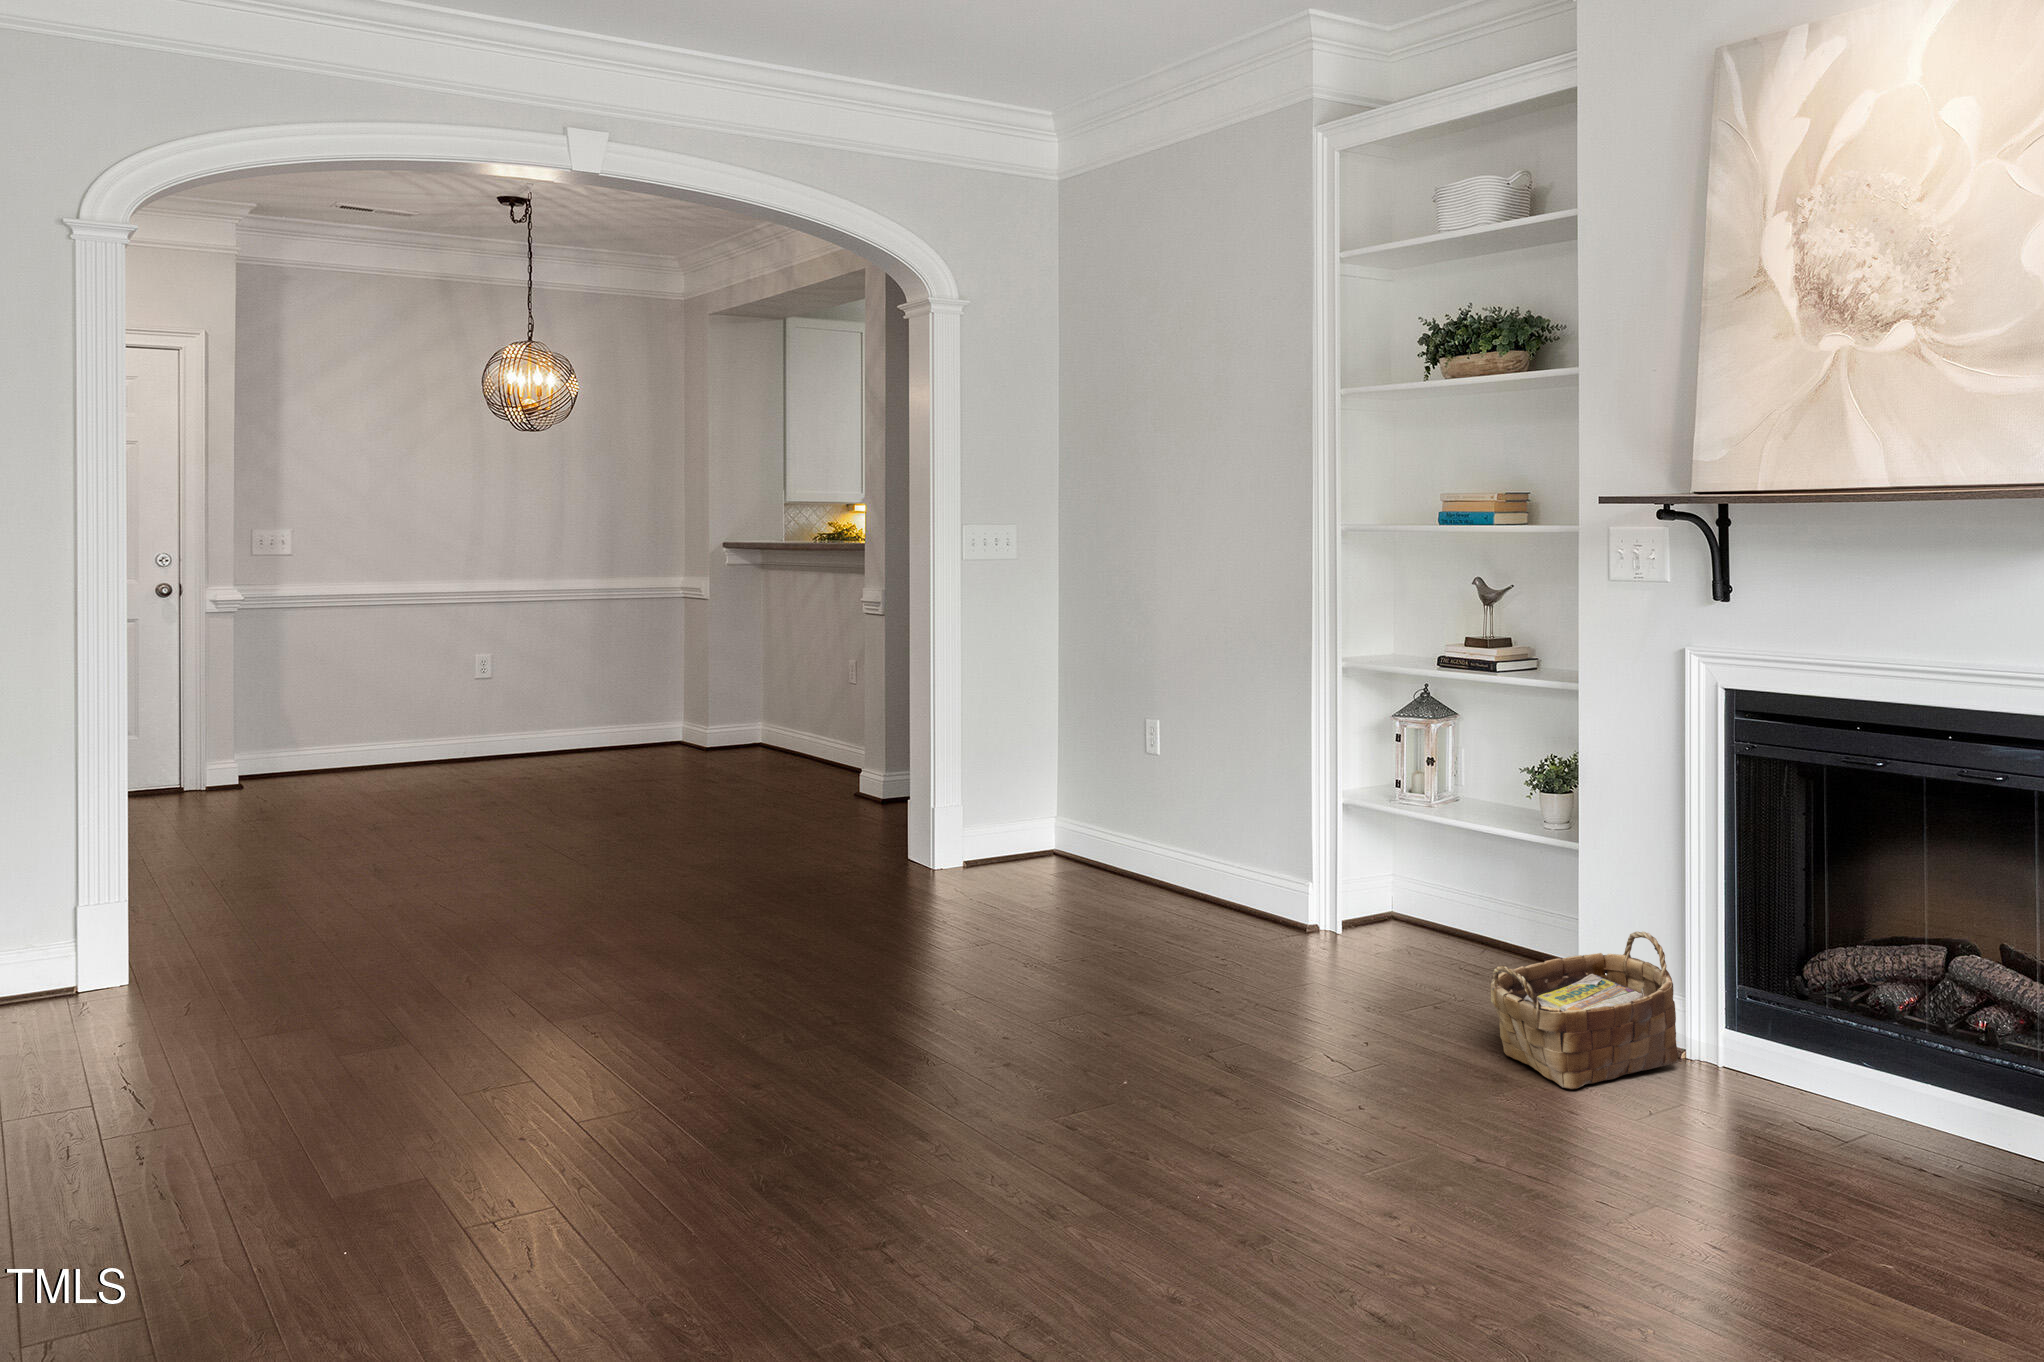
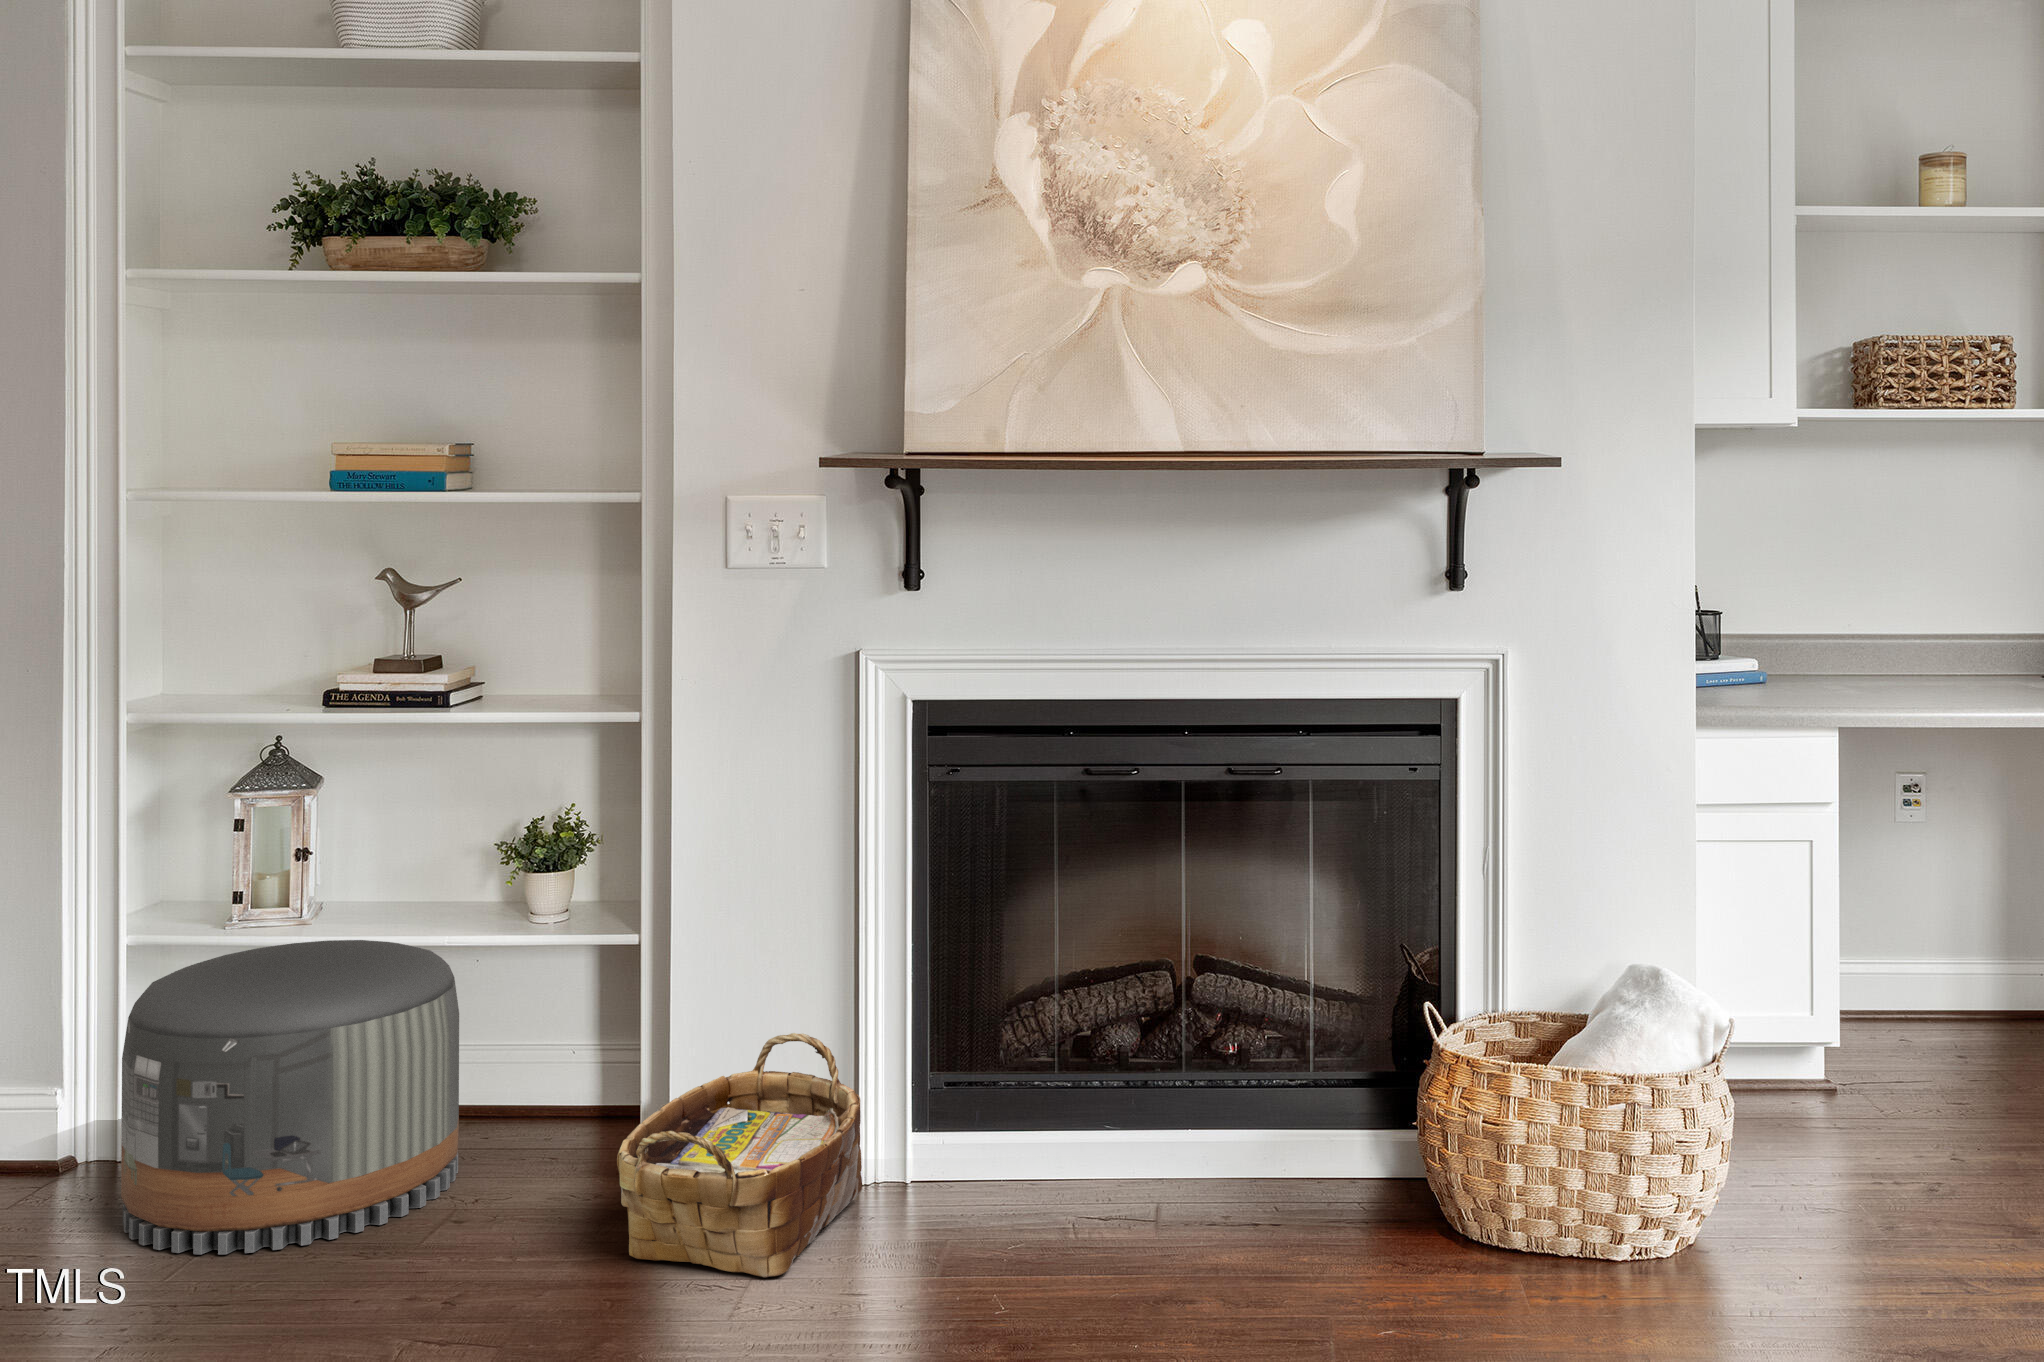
pouf: none [1294,816,1483,1000] -> present [121,940,459,1254]

